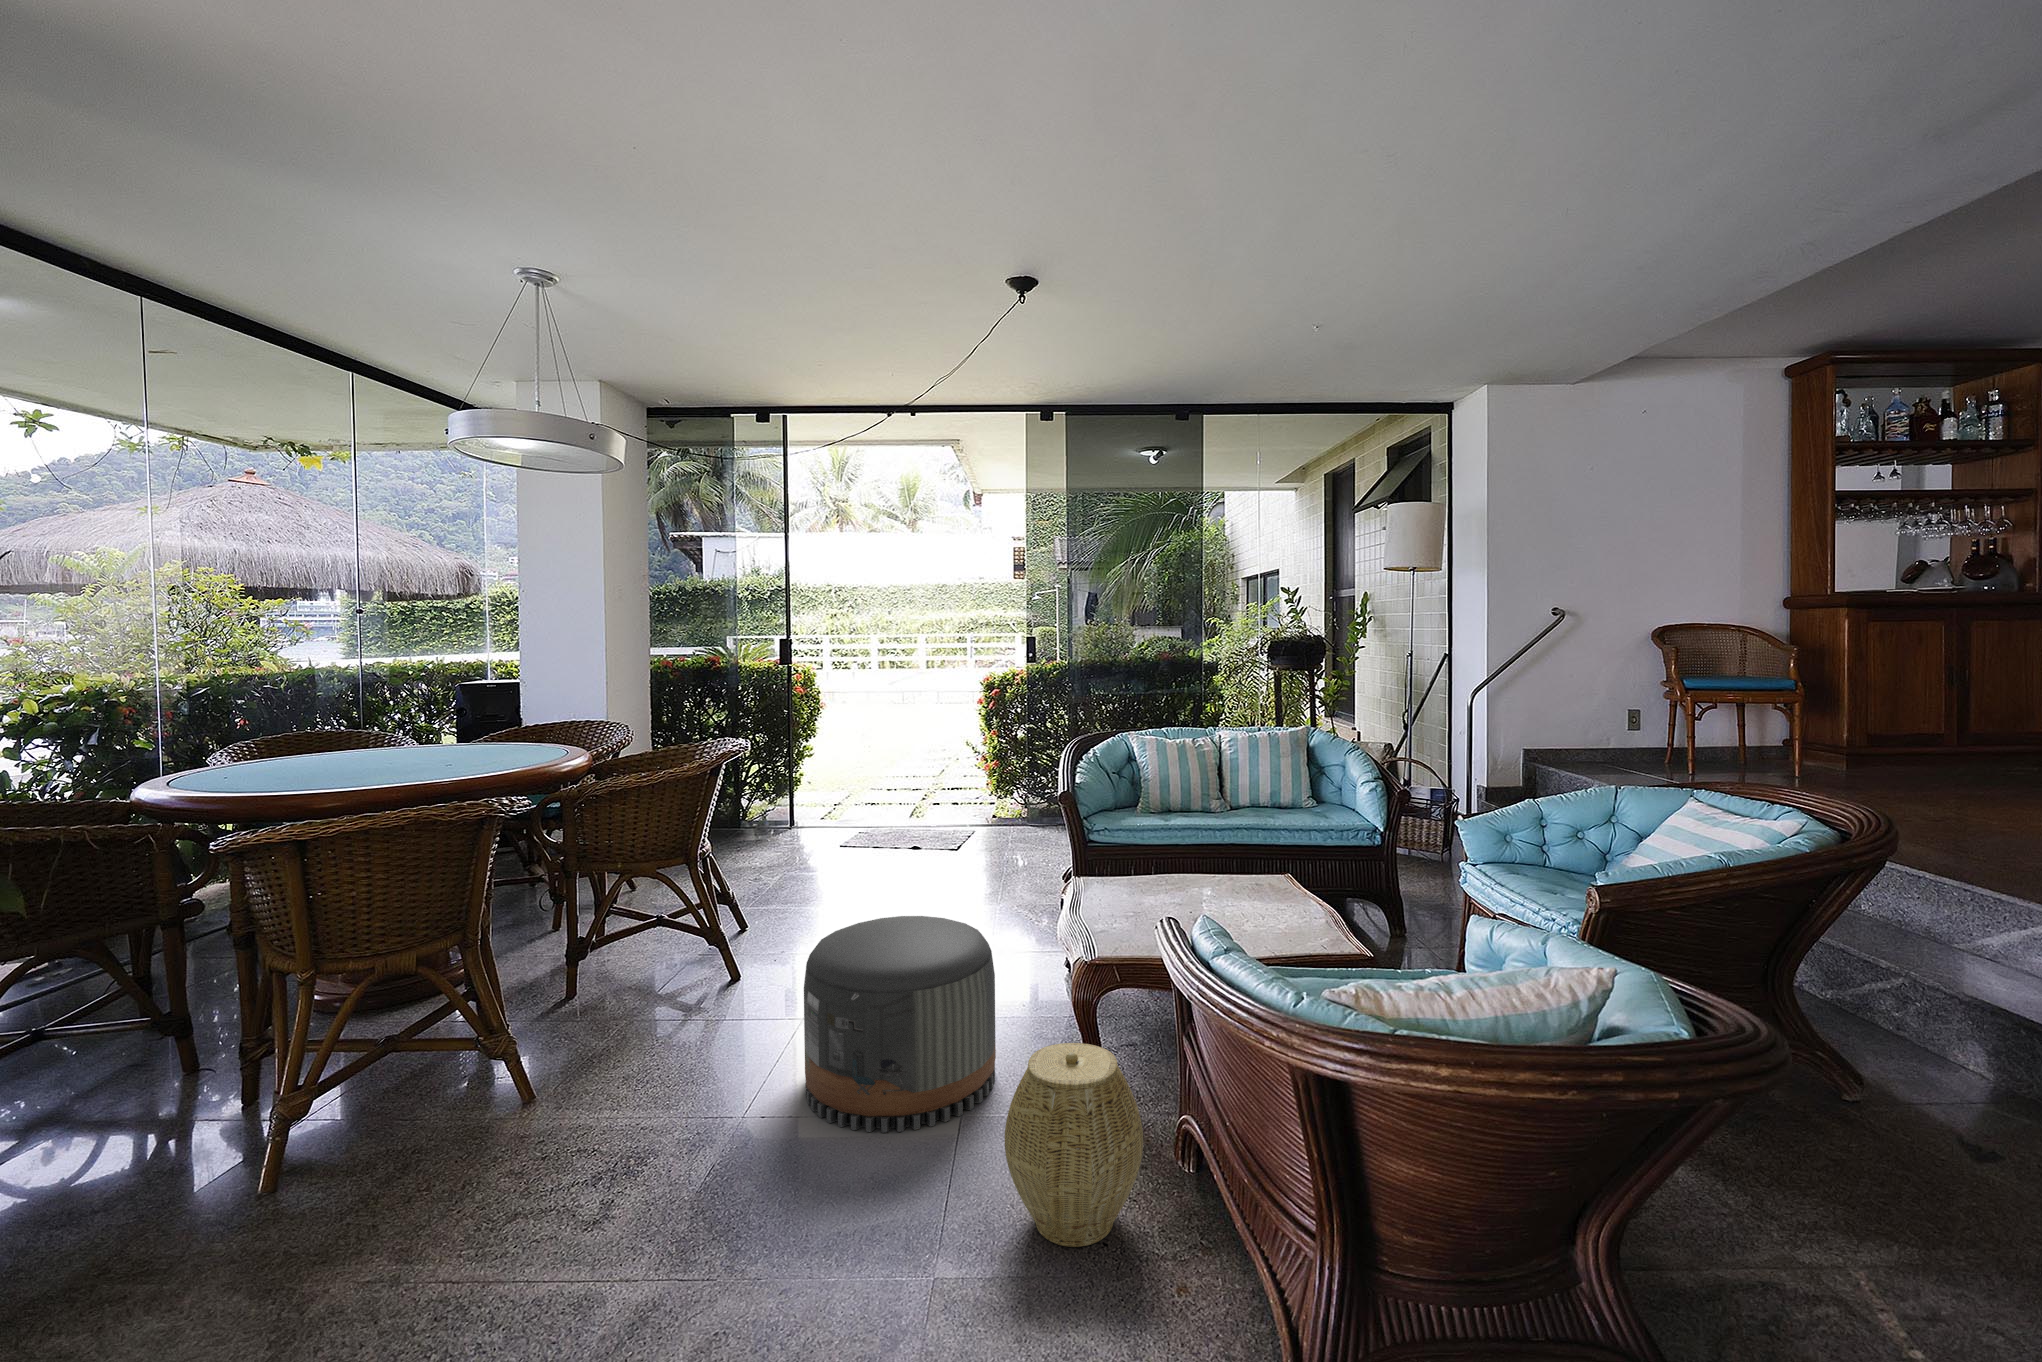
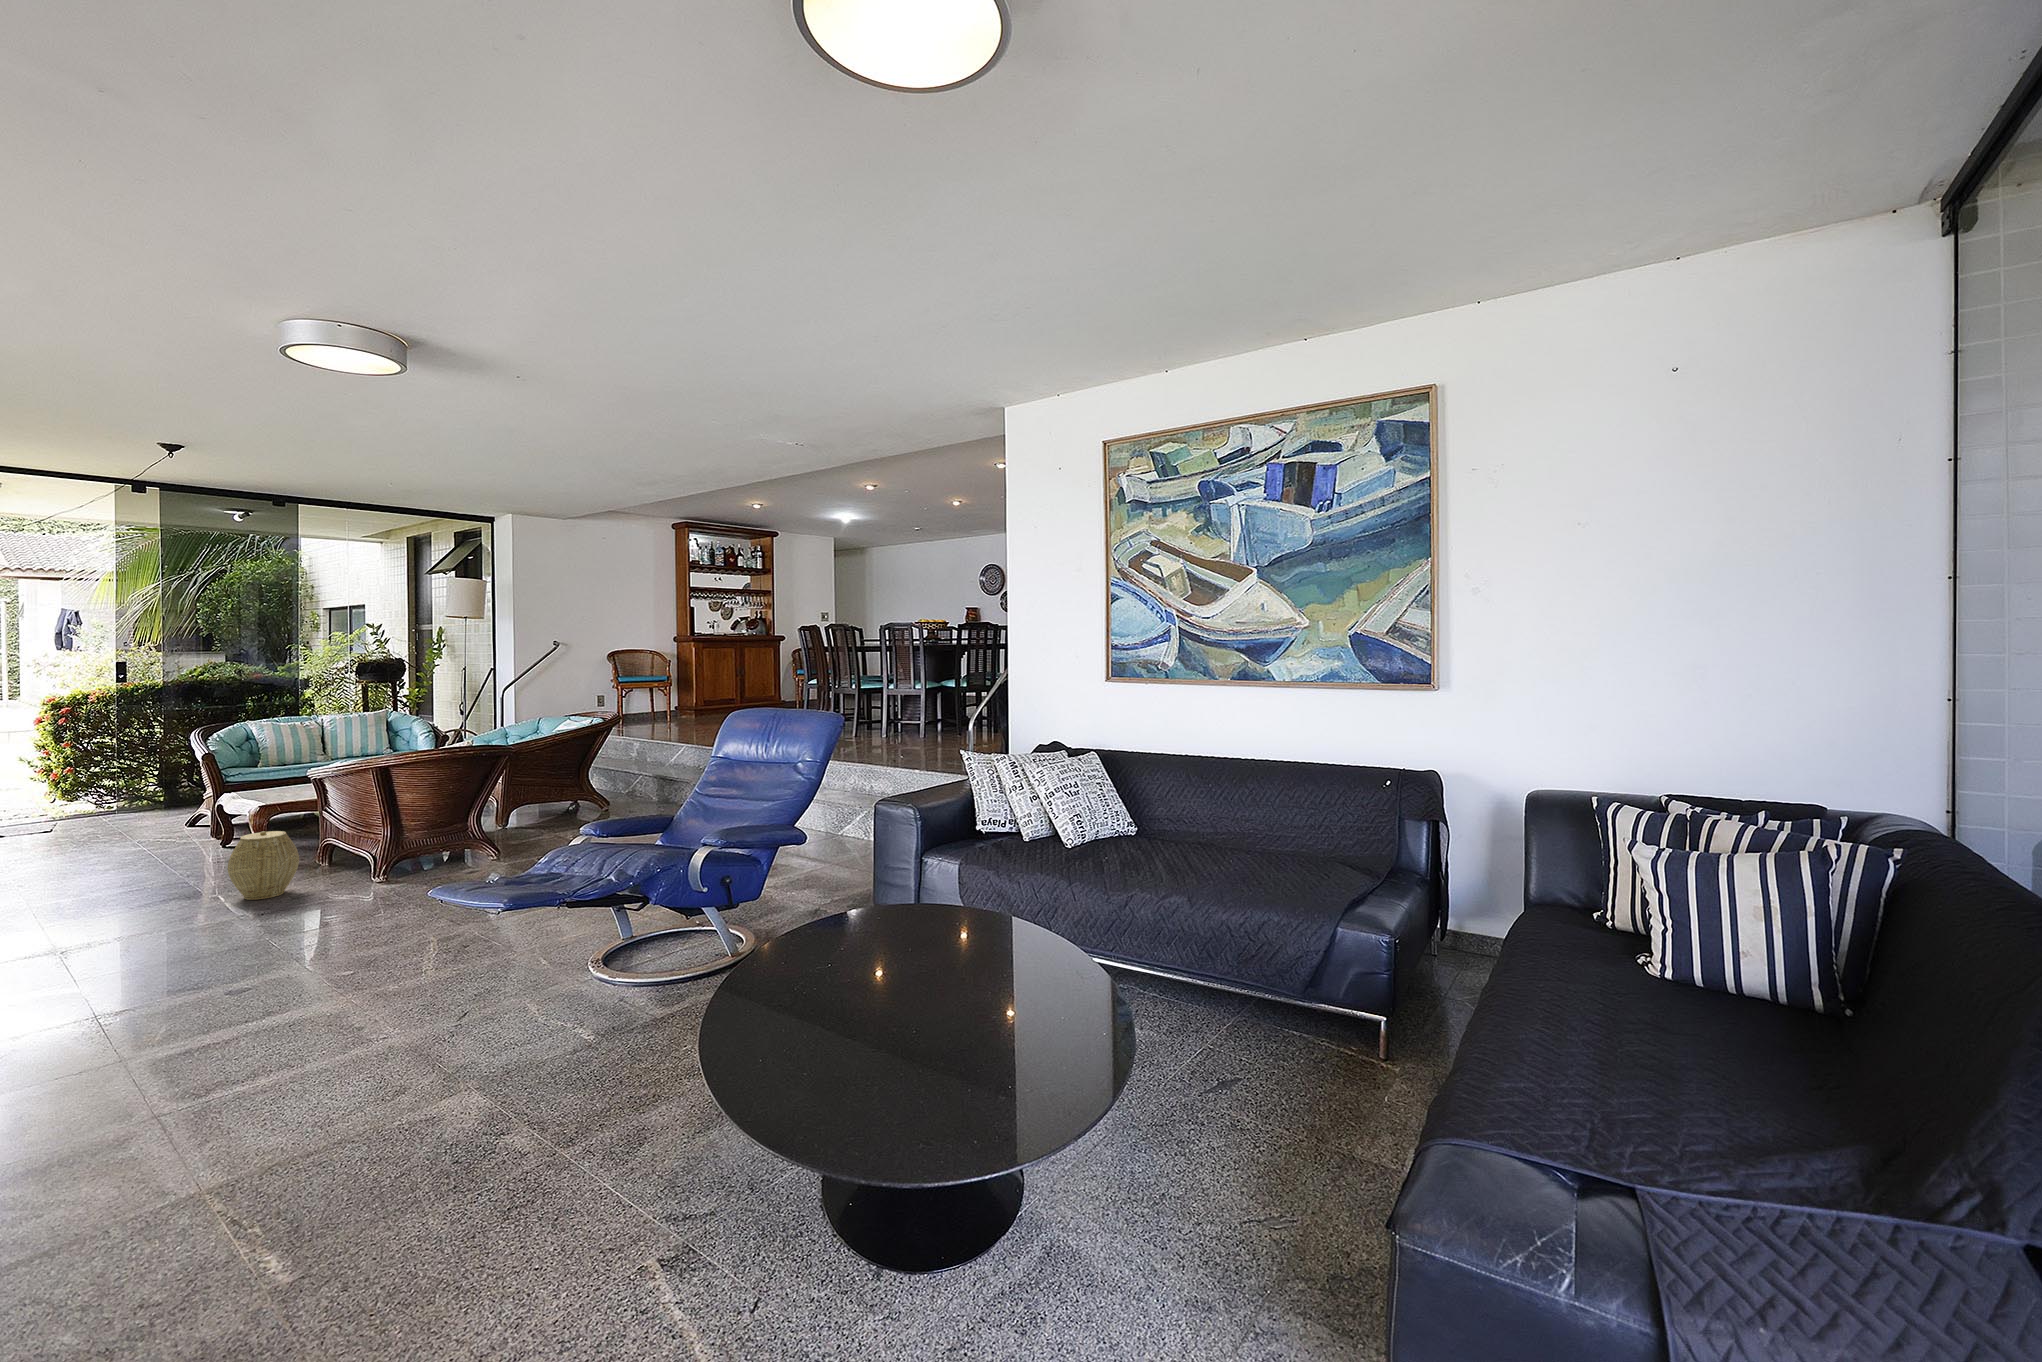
pouf: present [804,916,996,1132] -> none [55,814,193,908]

